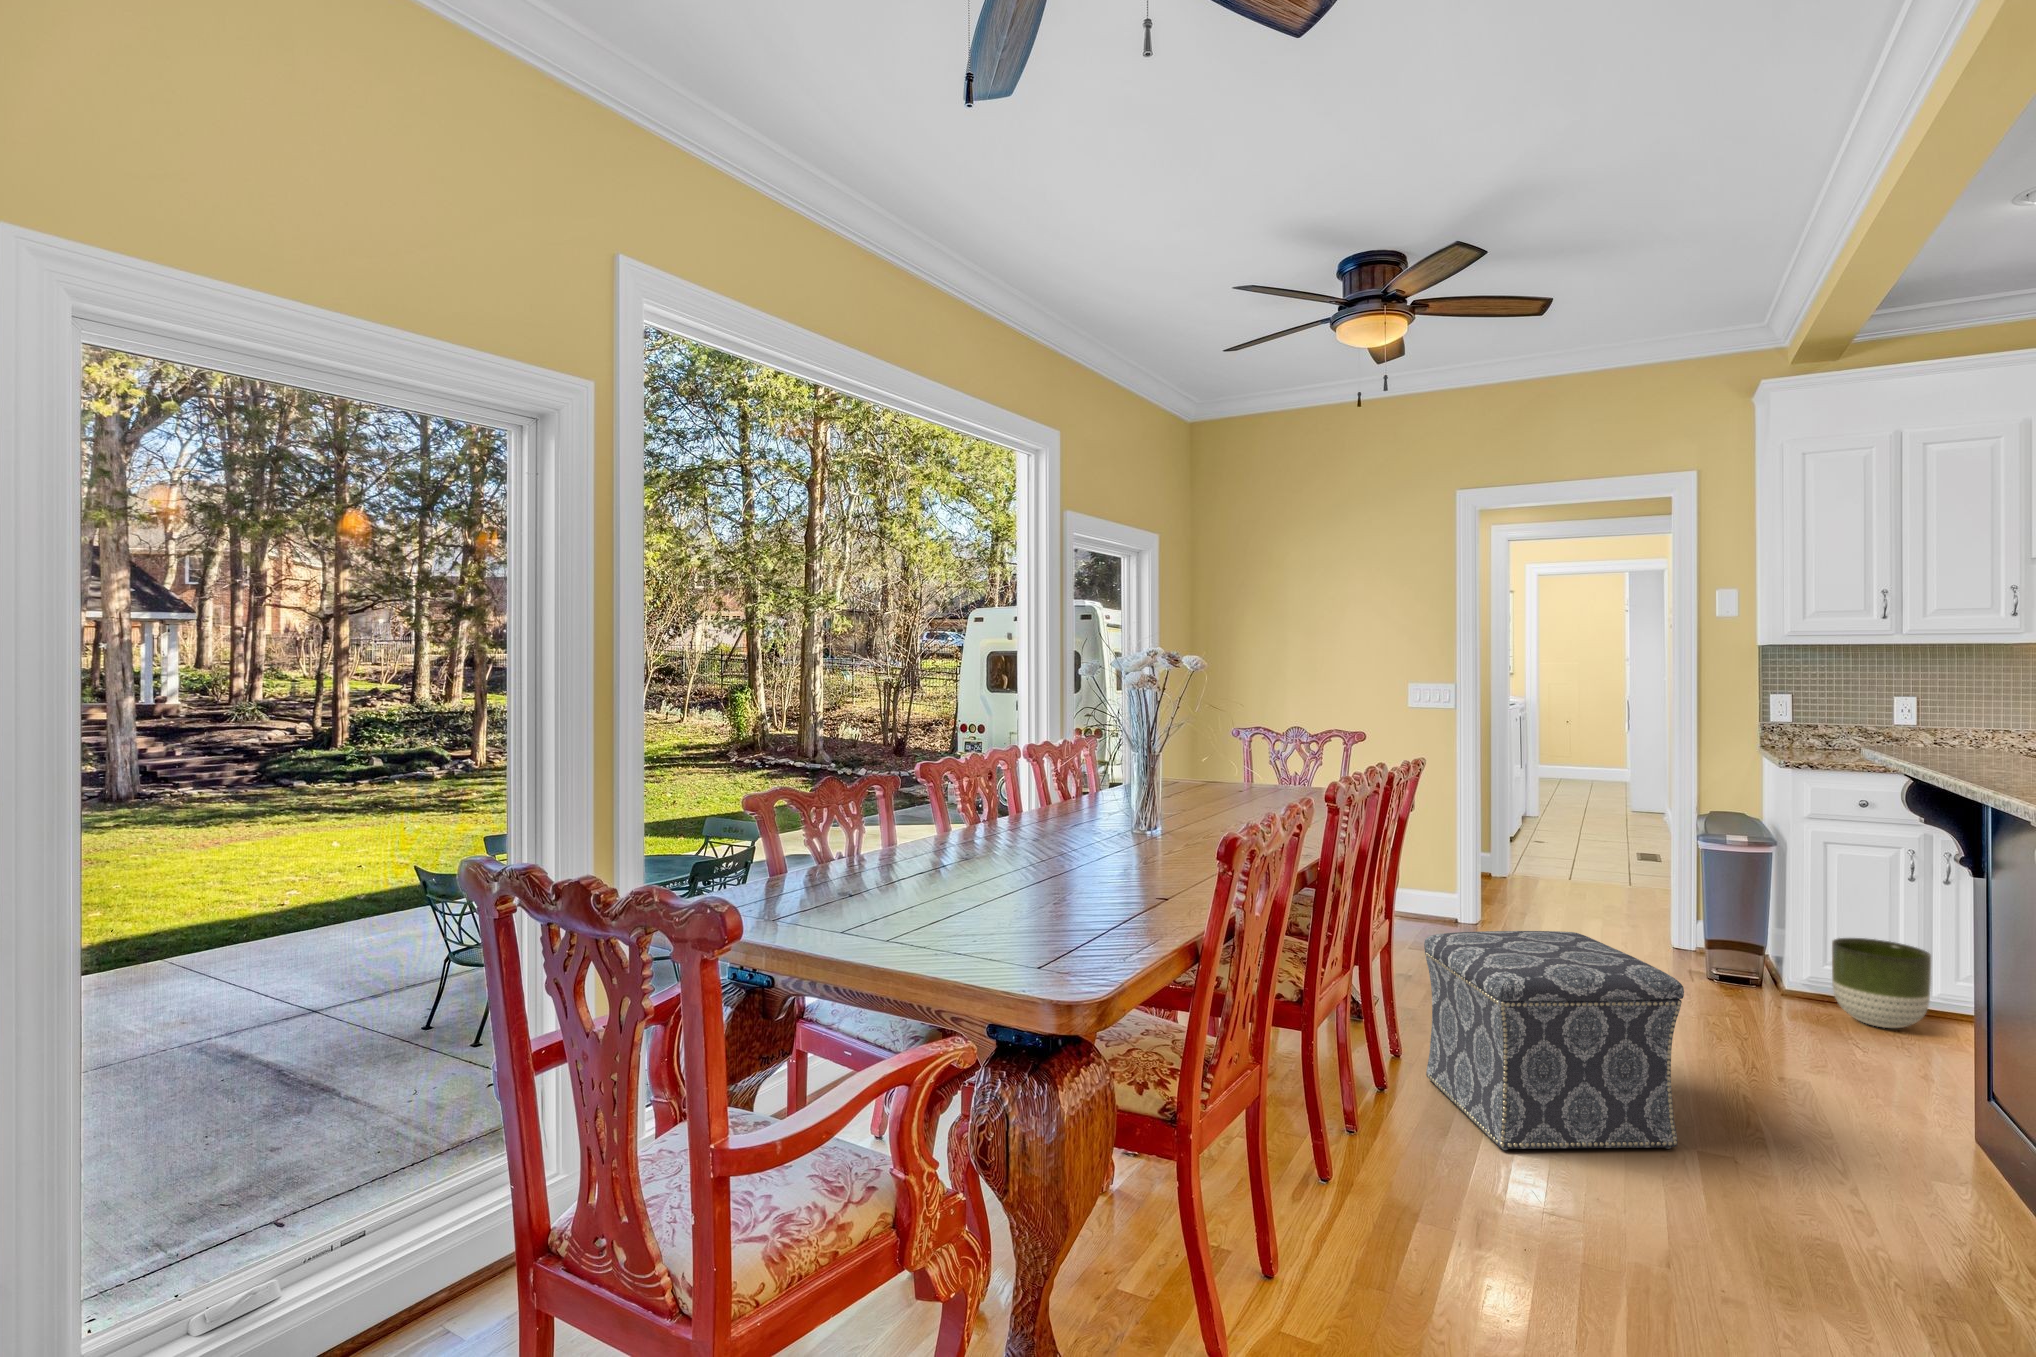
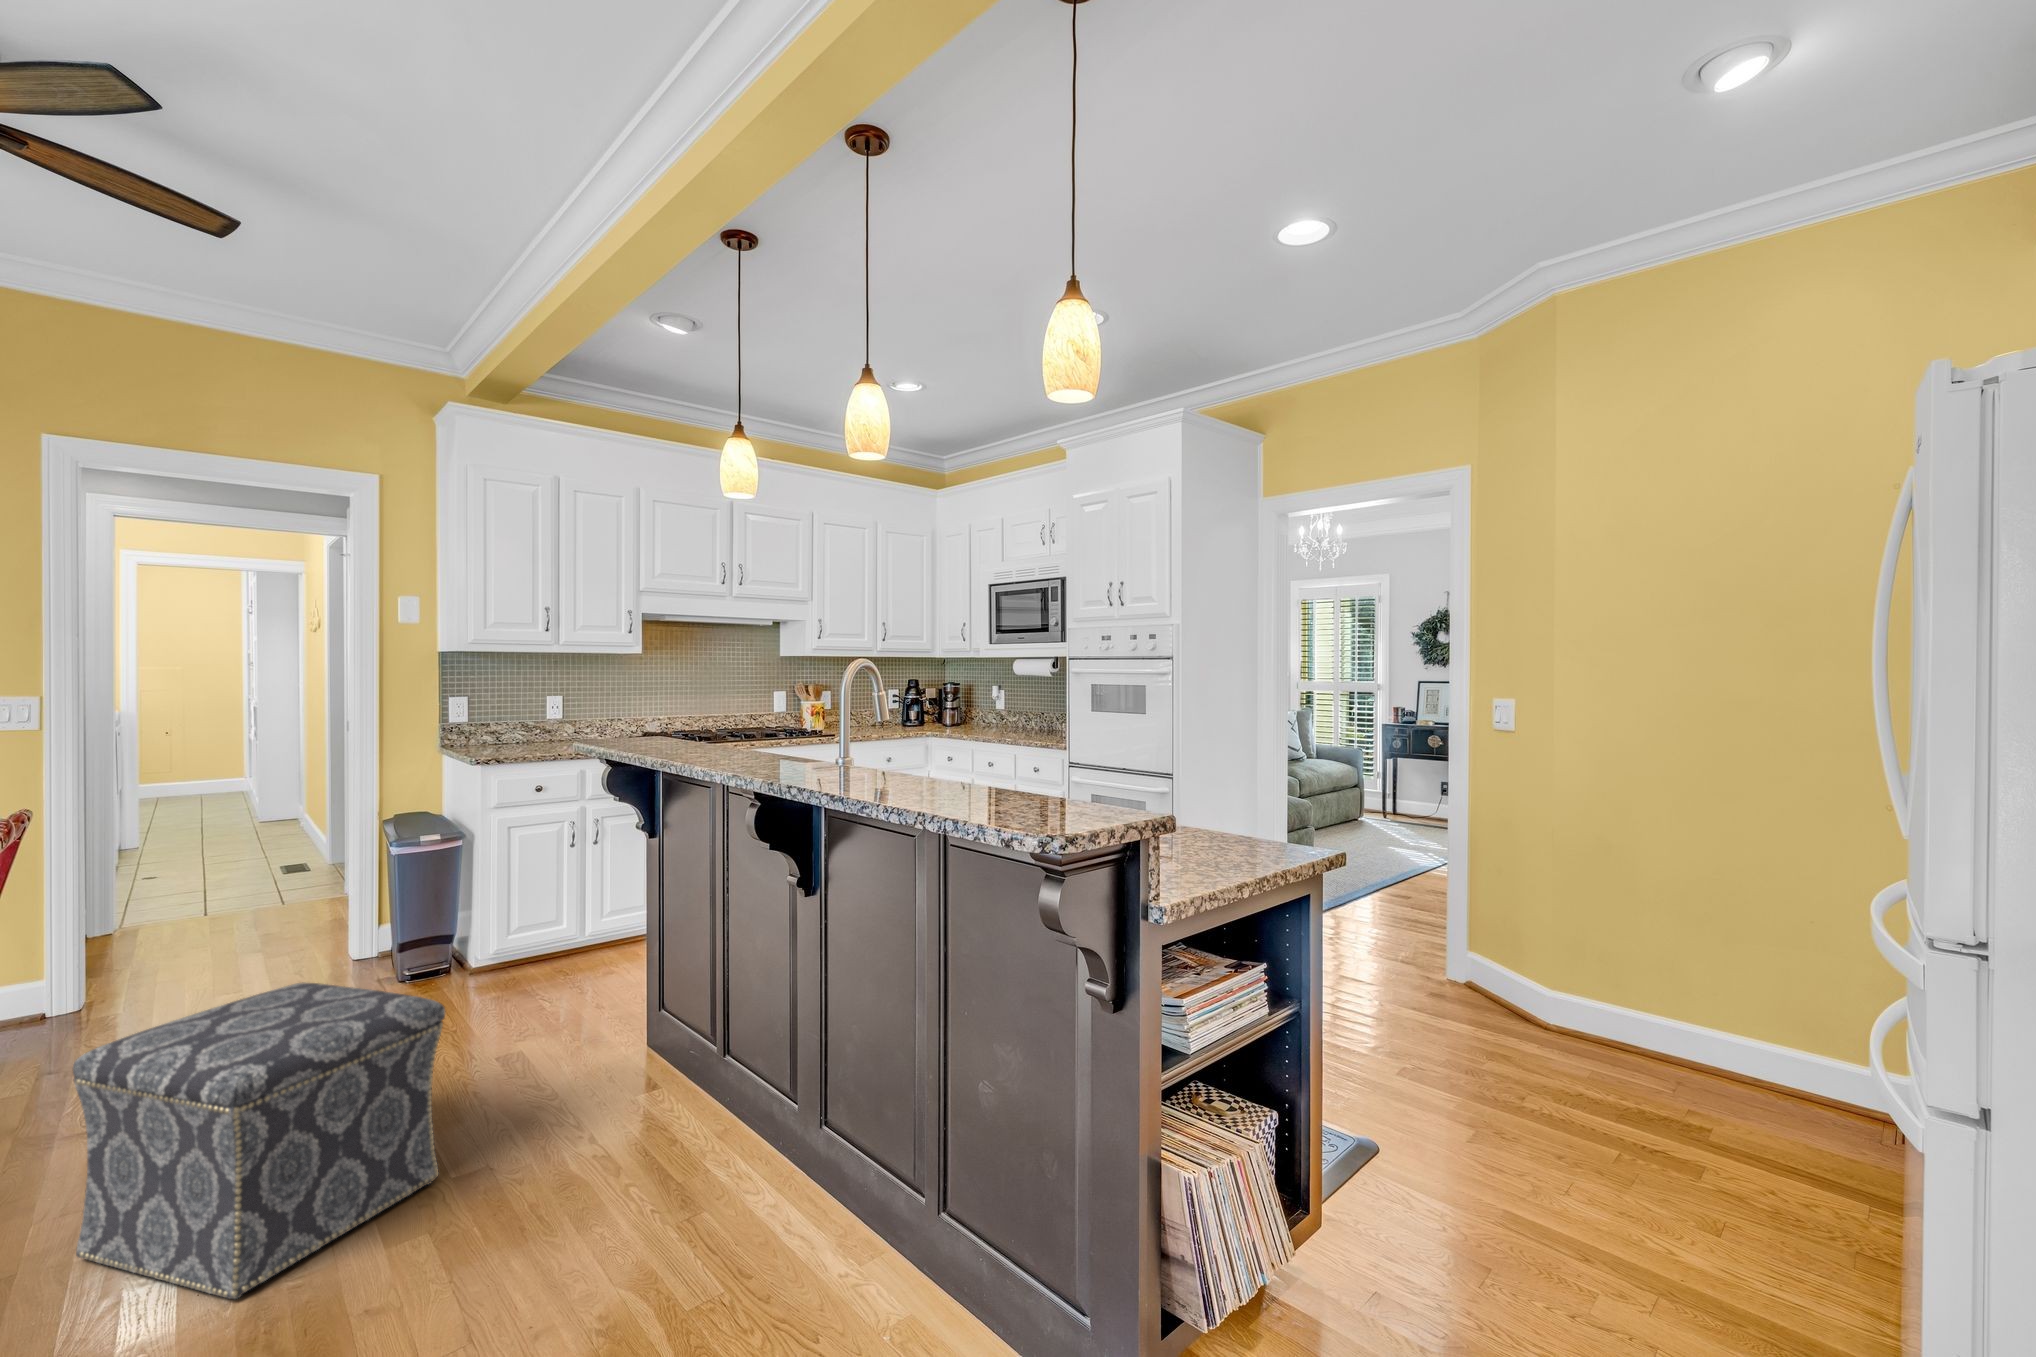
planter: present [1832,938,1931,1028] -> none [516,903,588,979]

